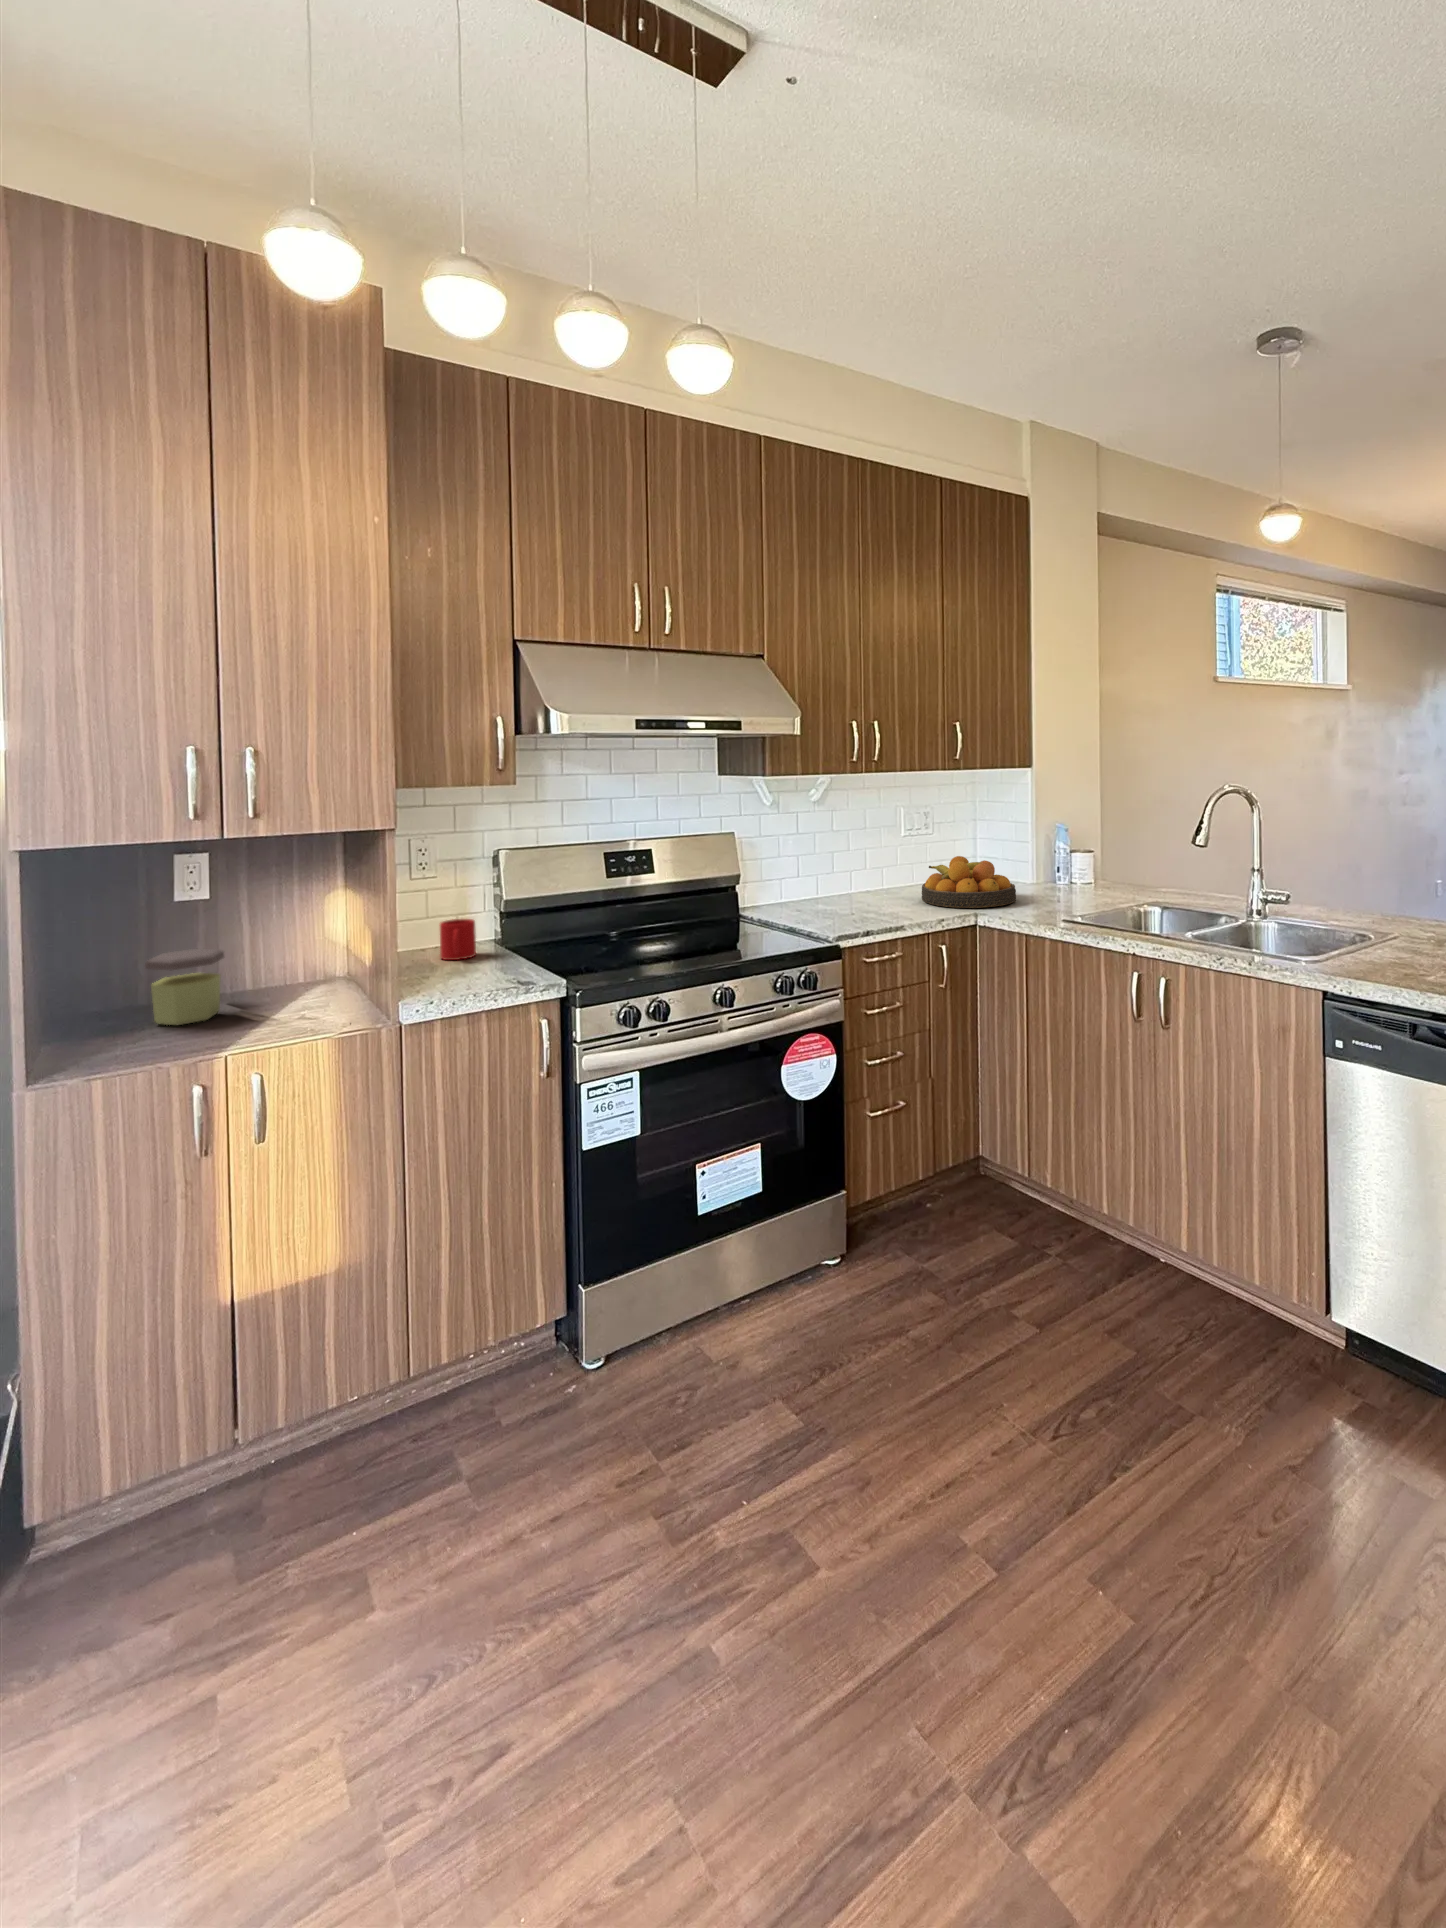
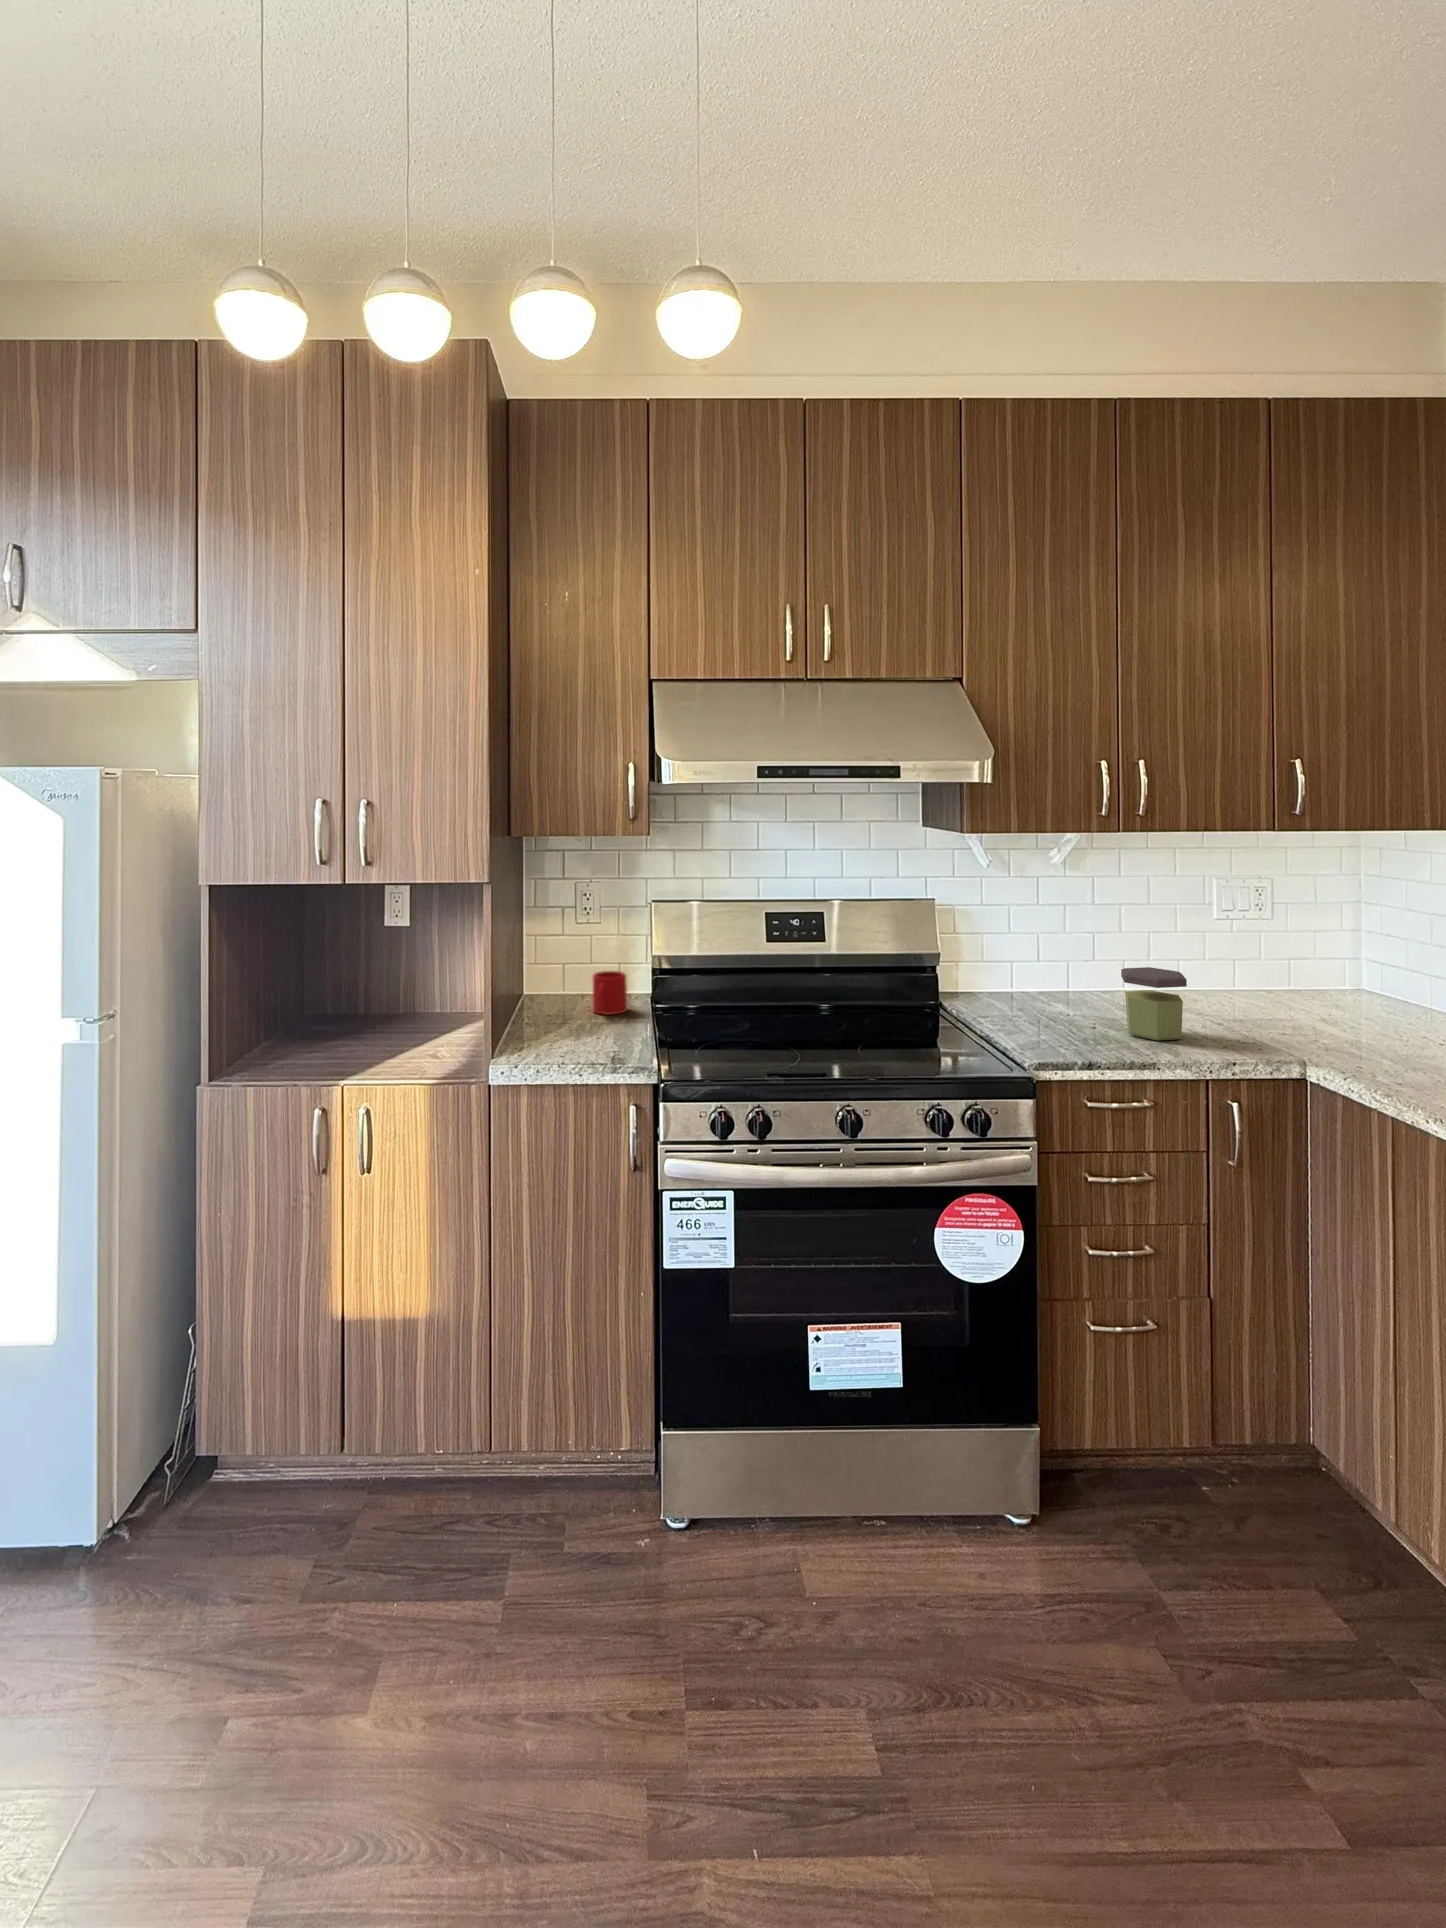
fruit bowl: present [922,856,1016,908] -> none [1230,959,1407,1050]
jar: present [145,949,224,1025] -> present [1121,967,1187,1040]

